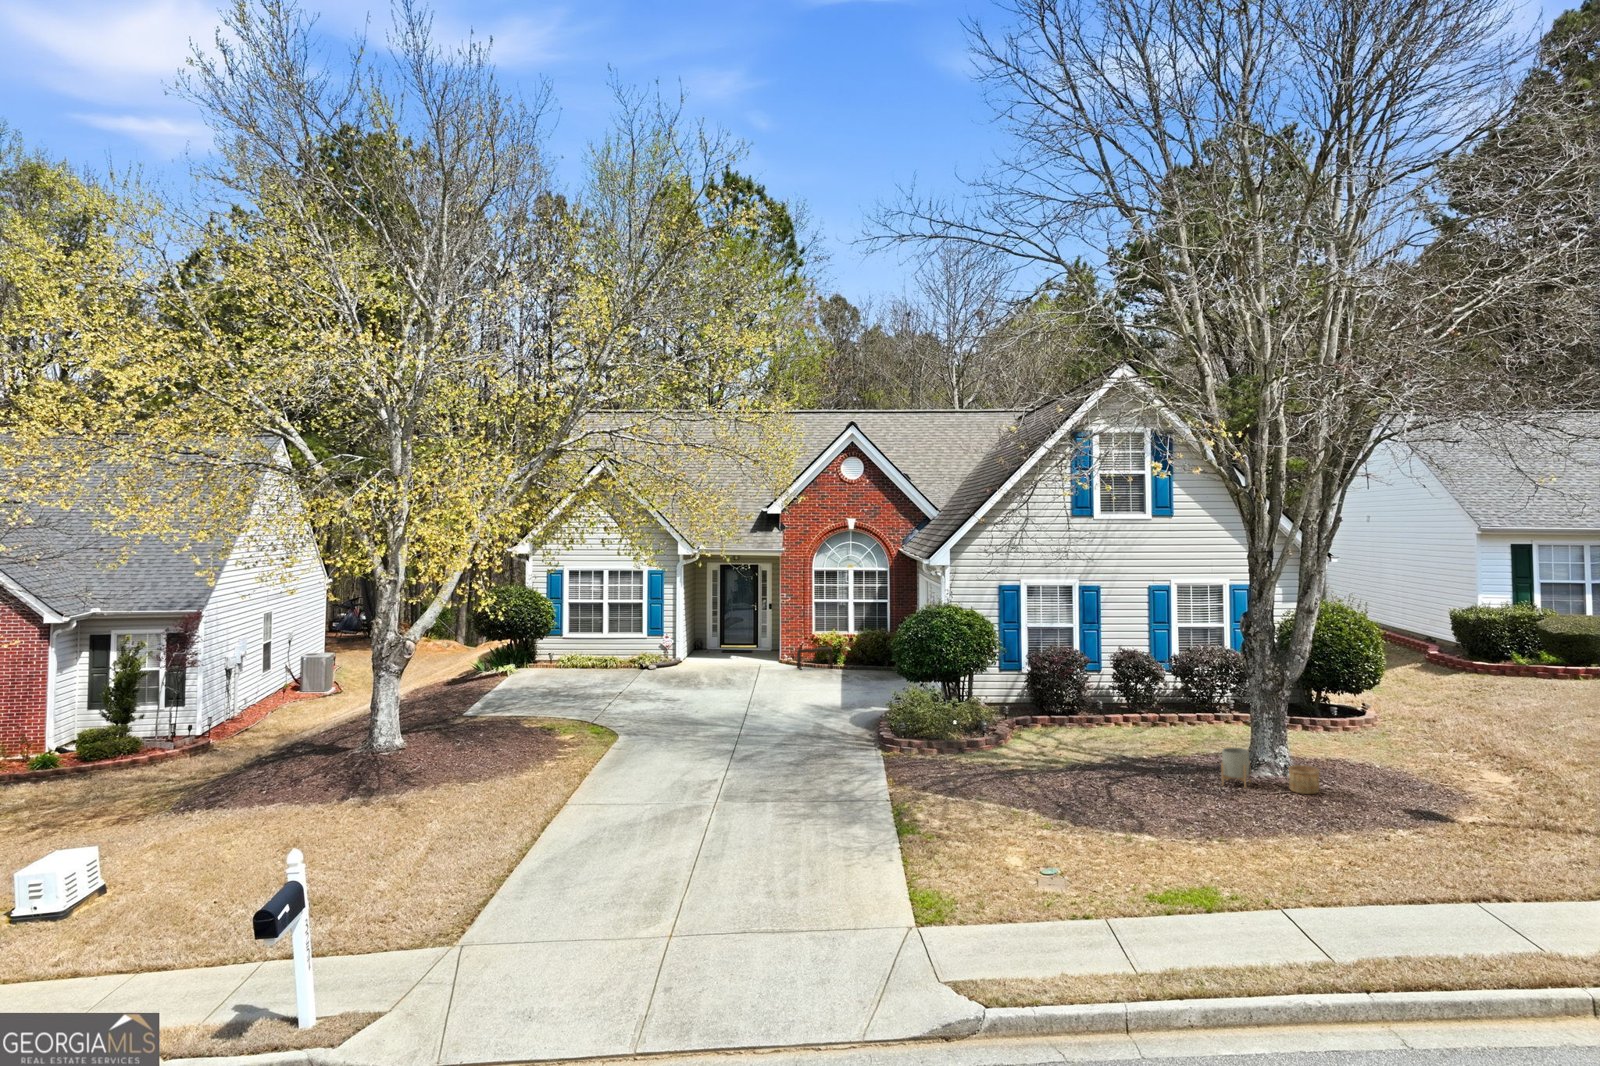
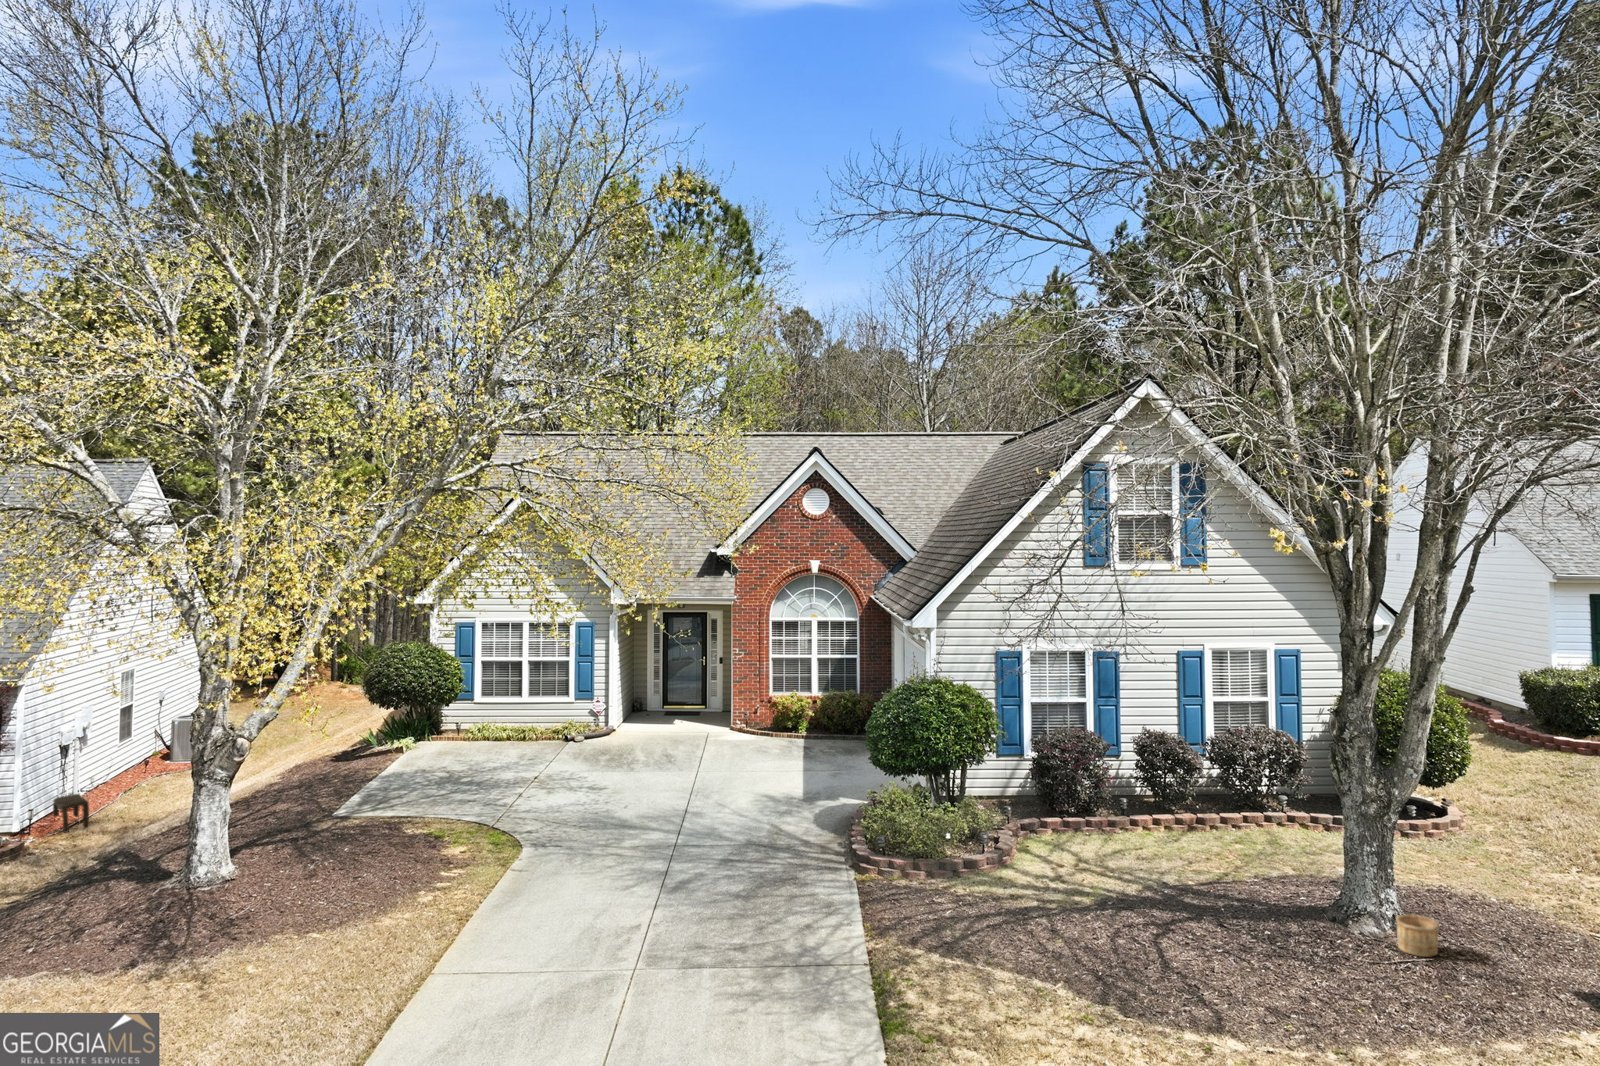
bench: present [797,647,833,670] -> present [53,794,89,833]
planter: present [1221,748,1251,787] -> none [1306,888,1344,945]

